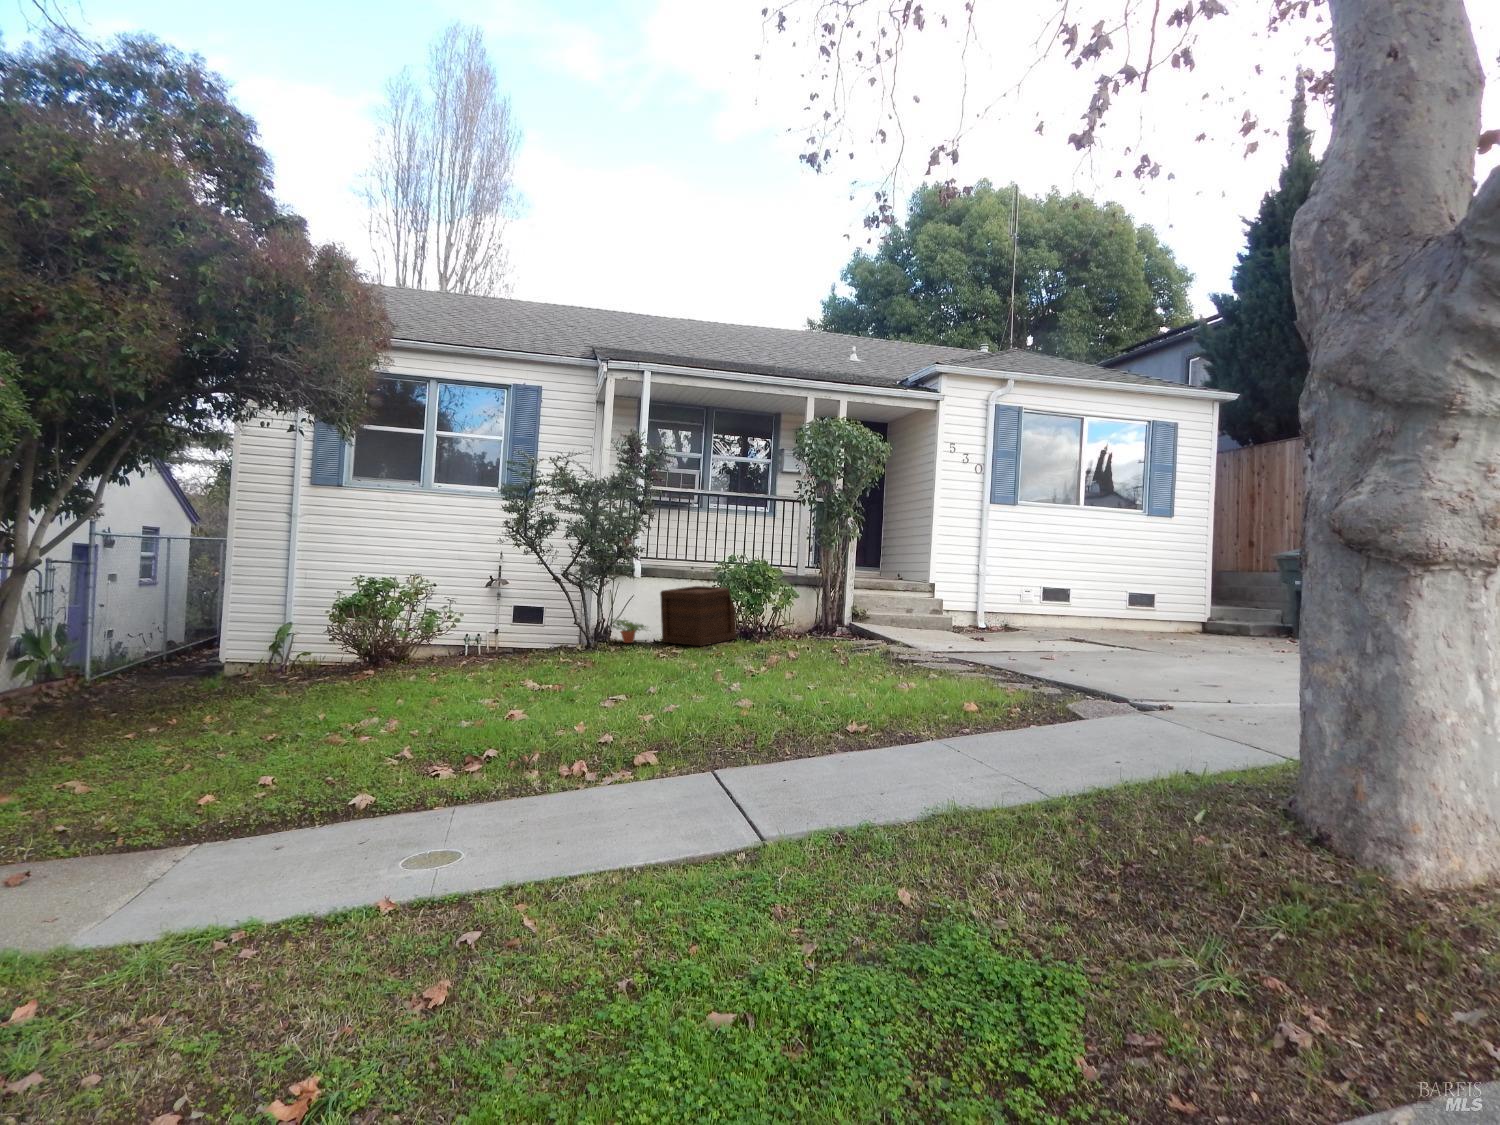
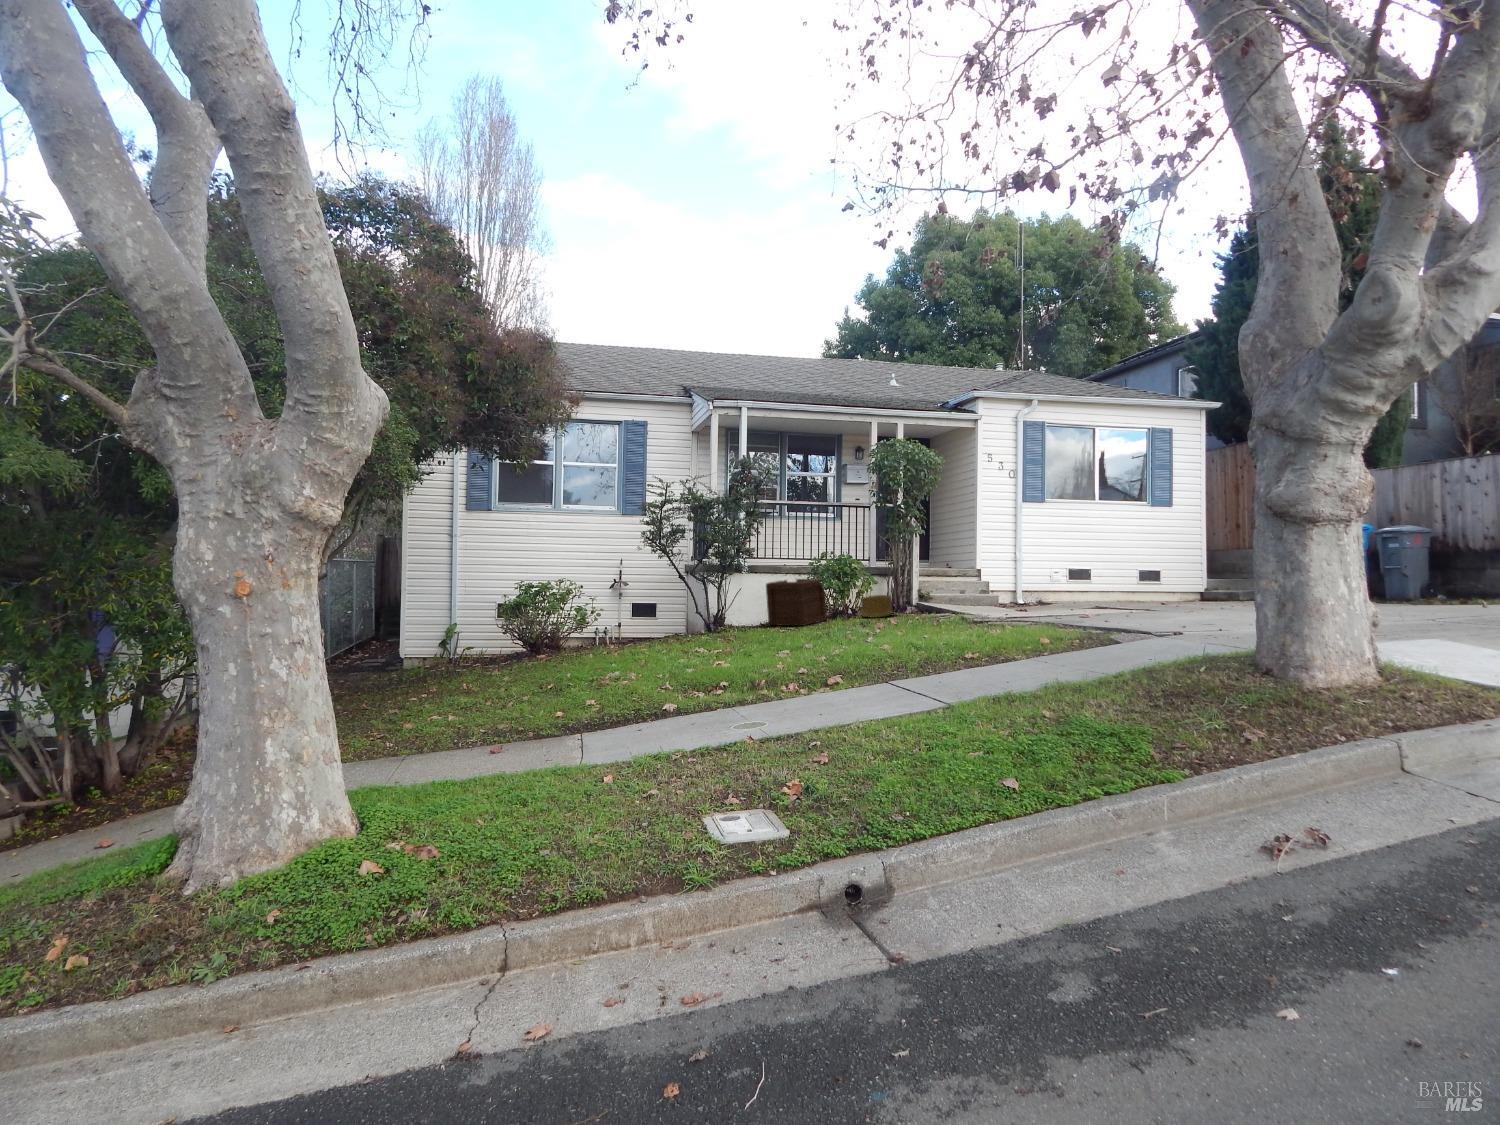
basket: none [777,611,817,639] -> present [860,595,892,618]
potted plant: present [612,619,646,643] -> none [723,607,757,627]

